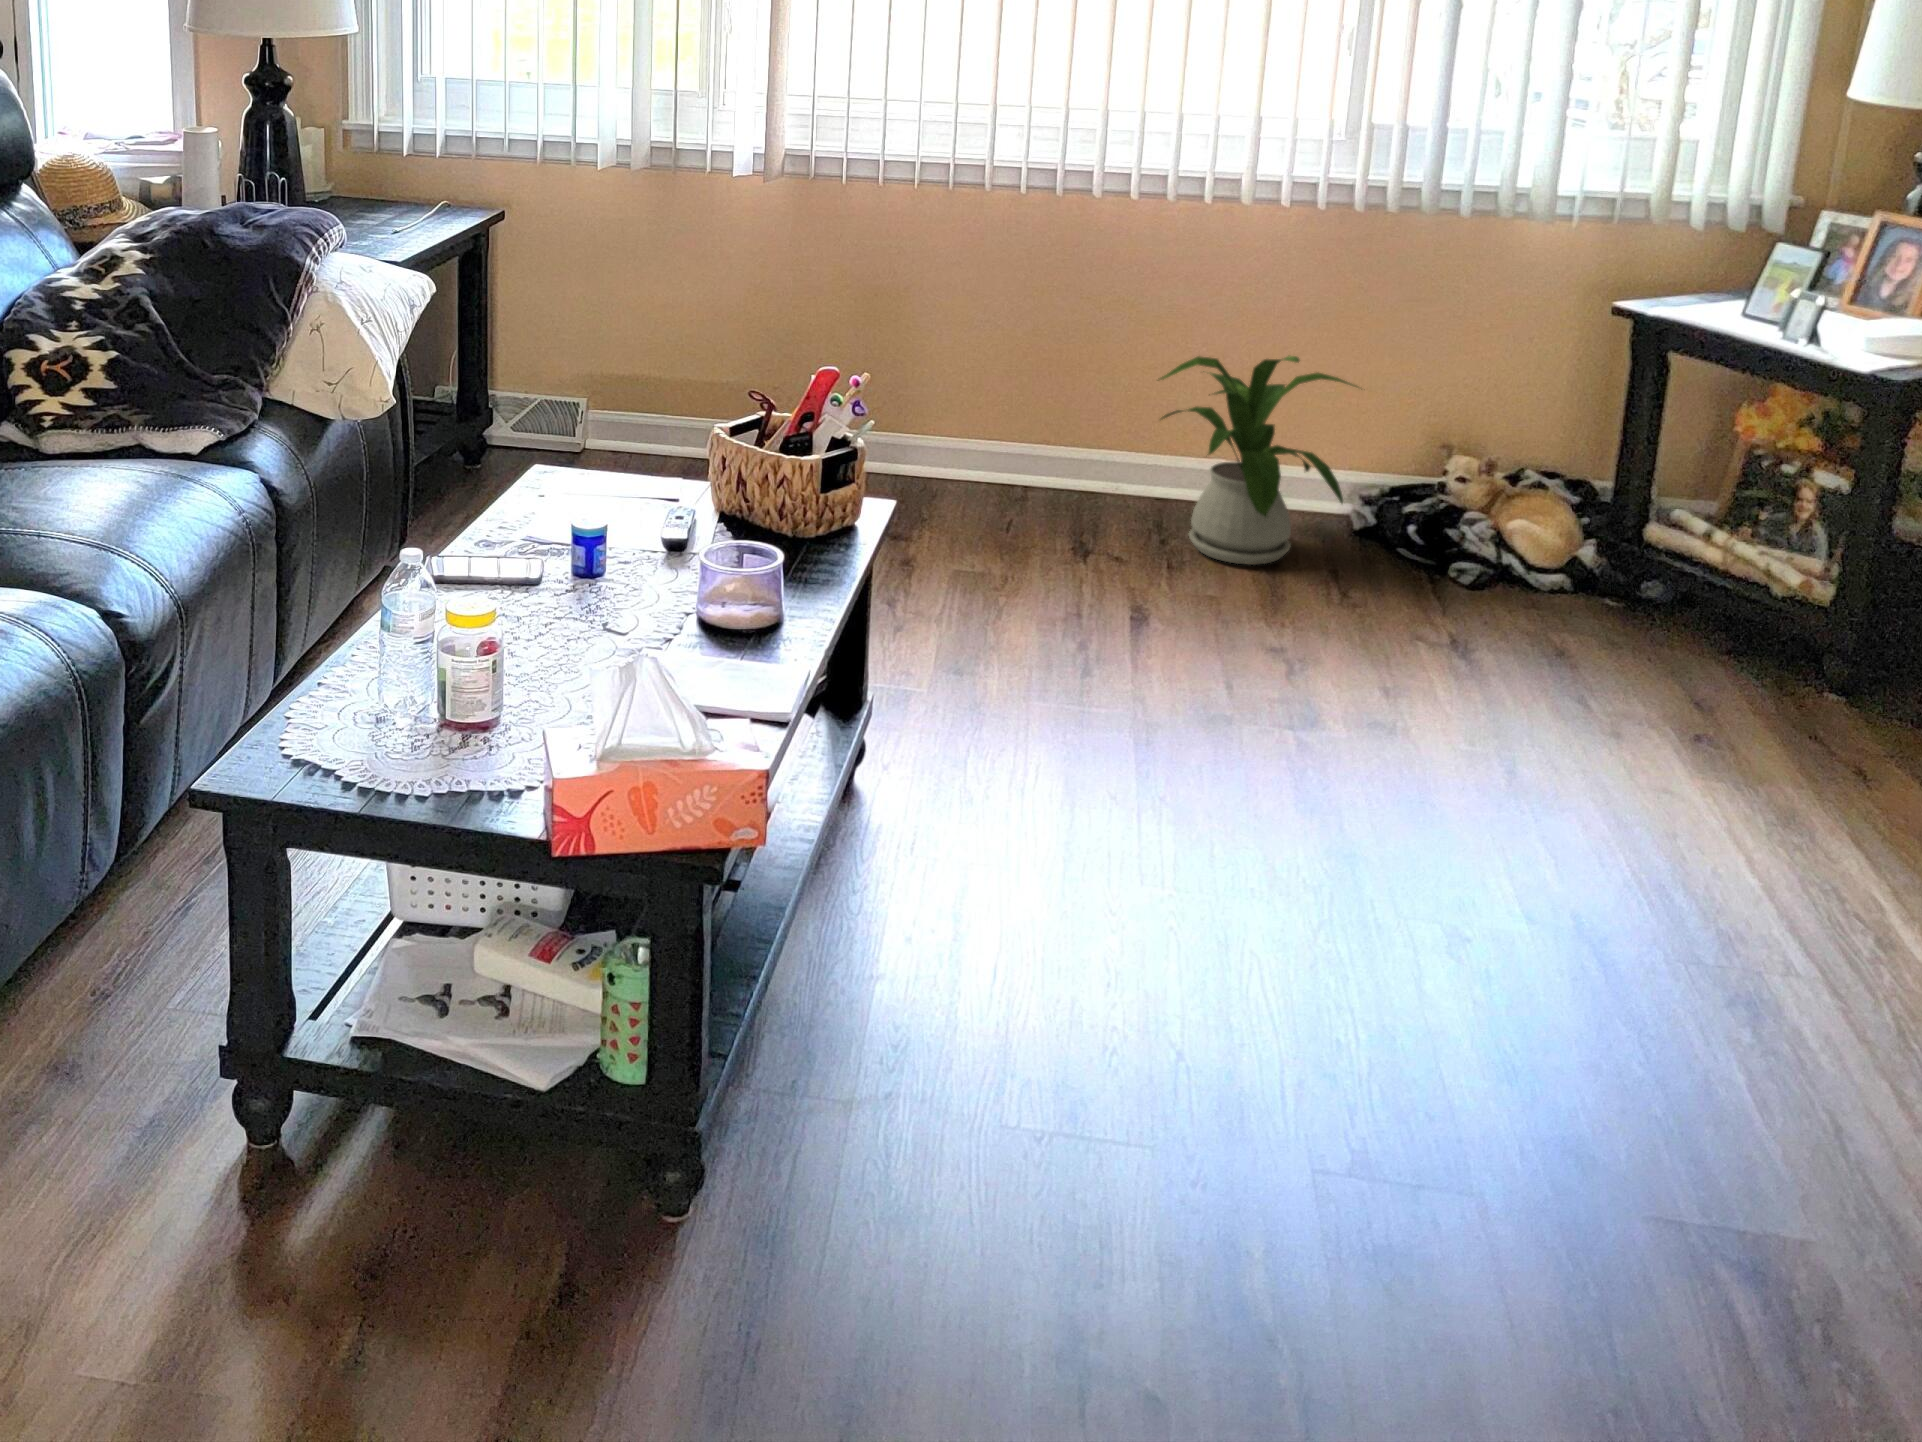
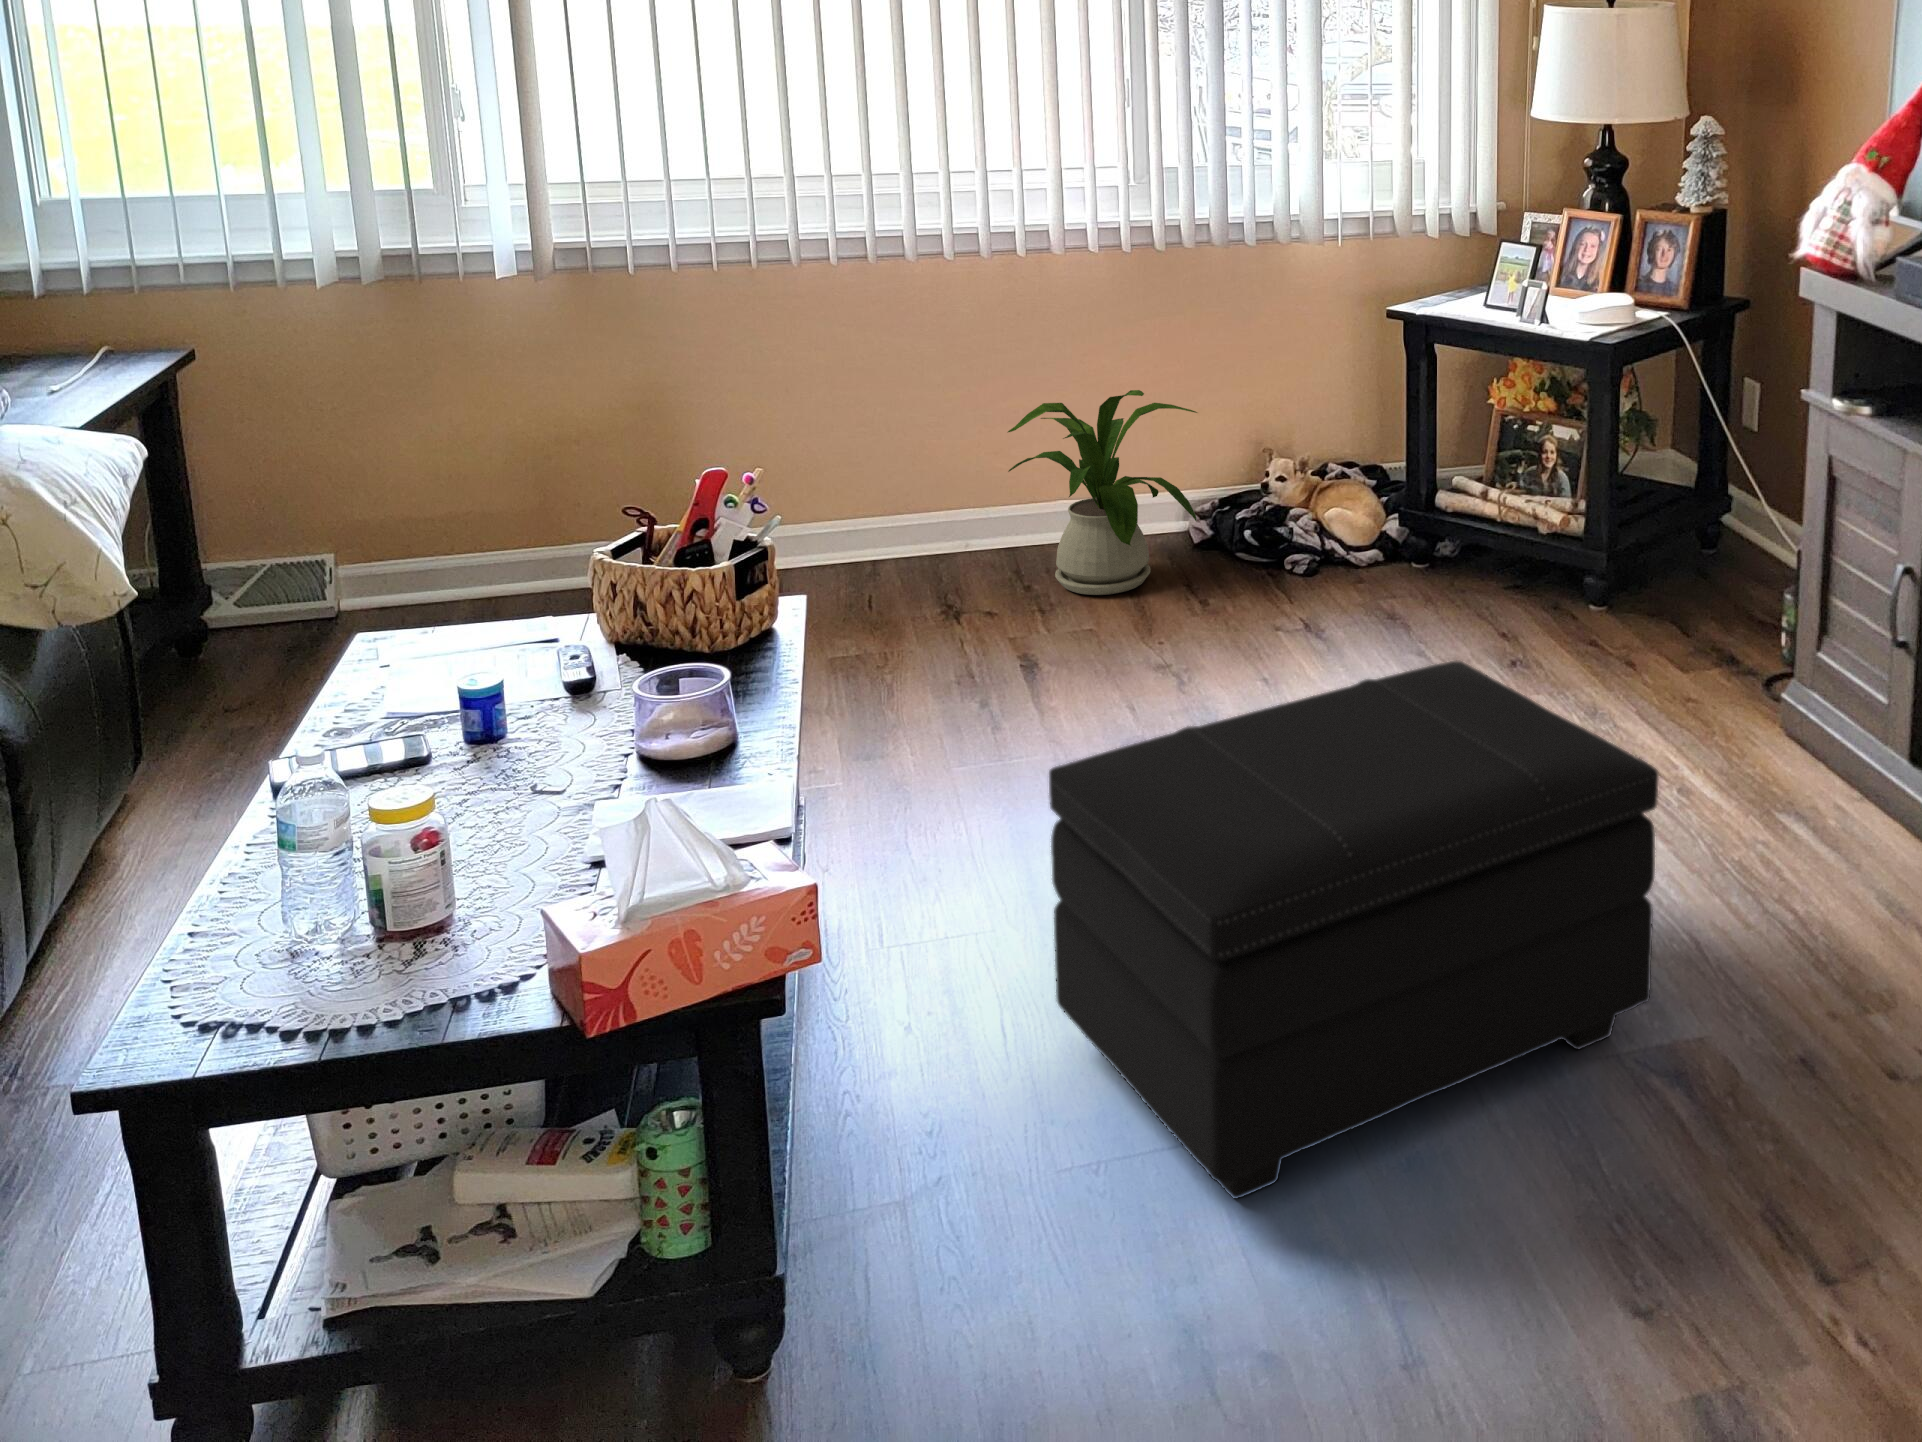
footstool: none [1037,720,1794,1237] -> present [1049,661,1659,1198]

